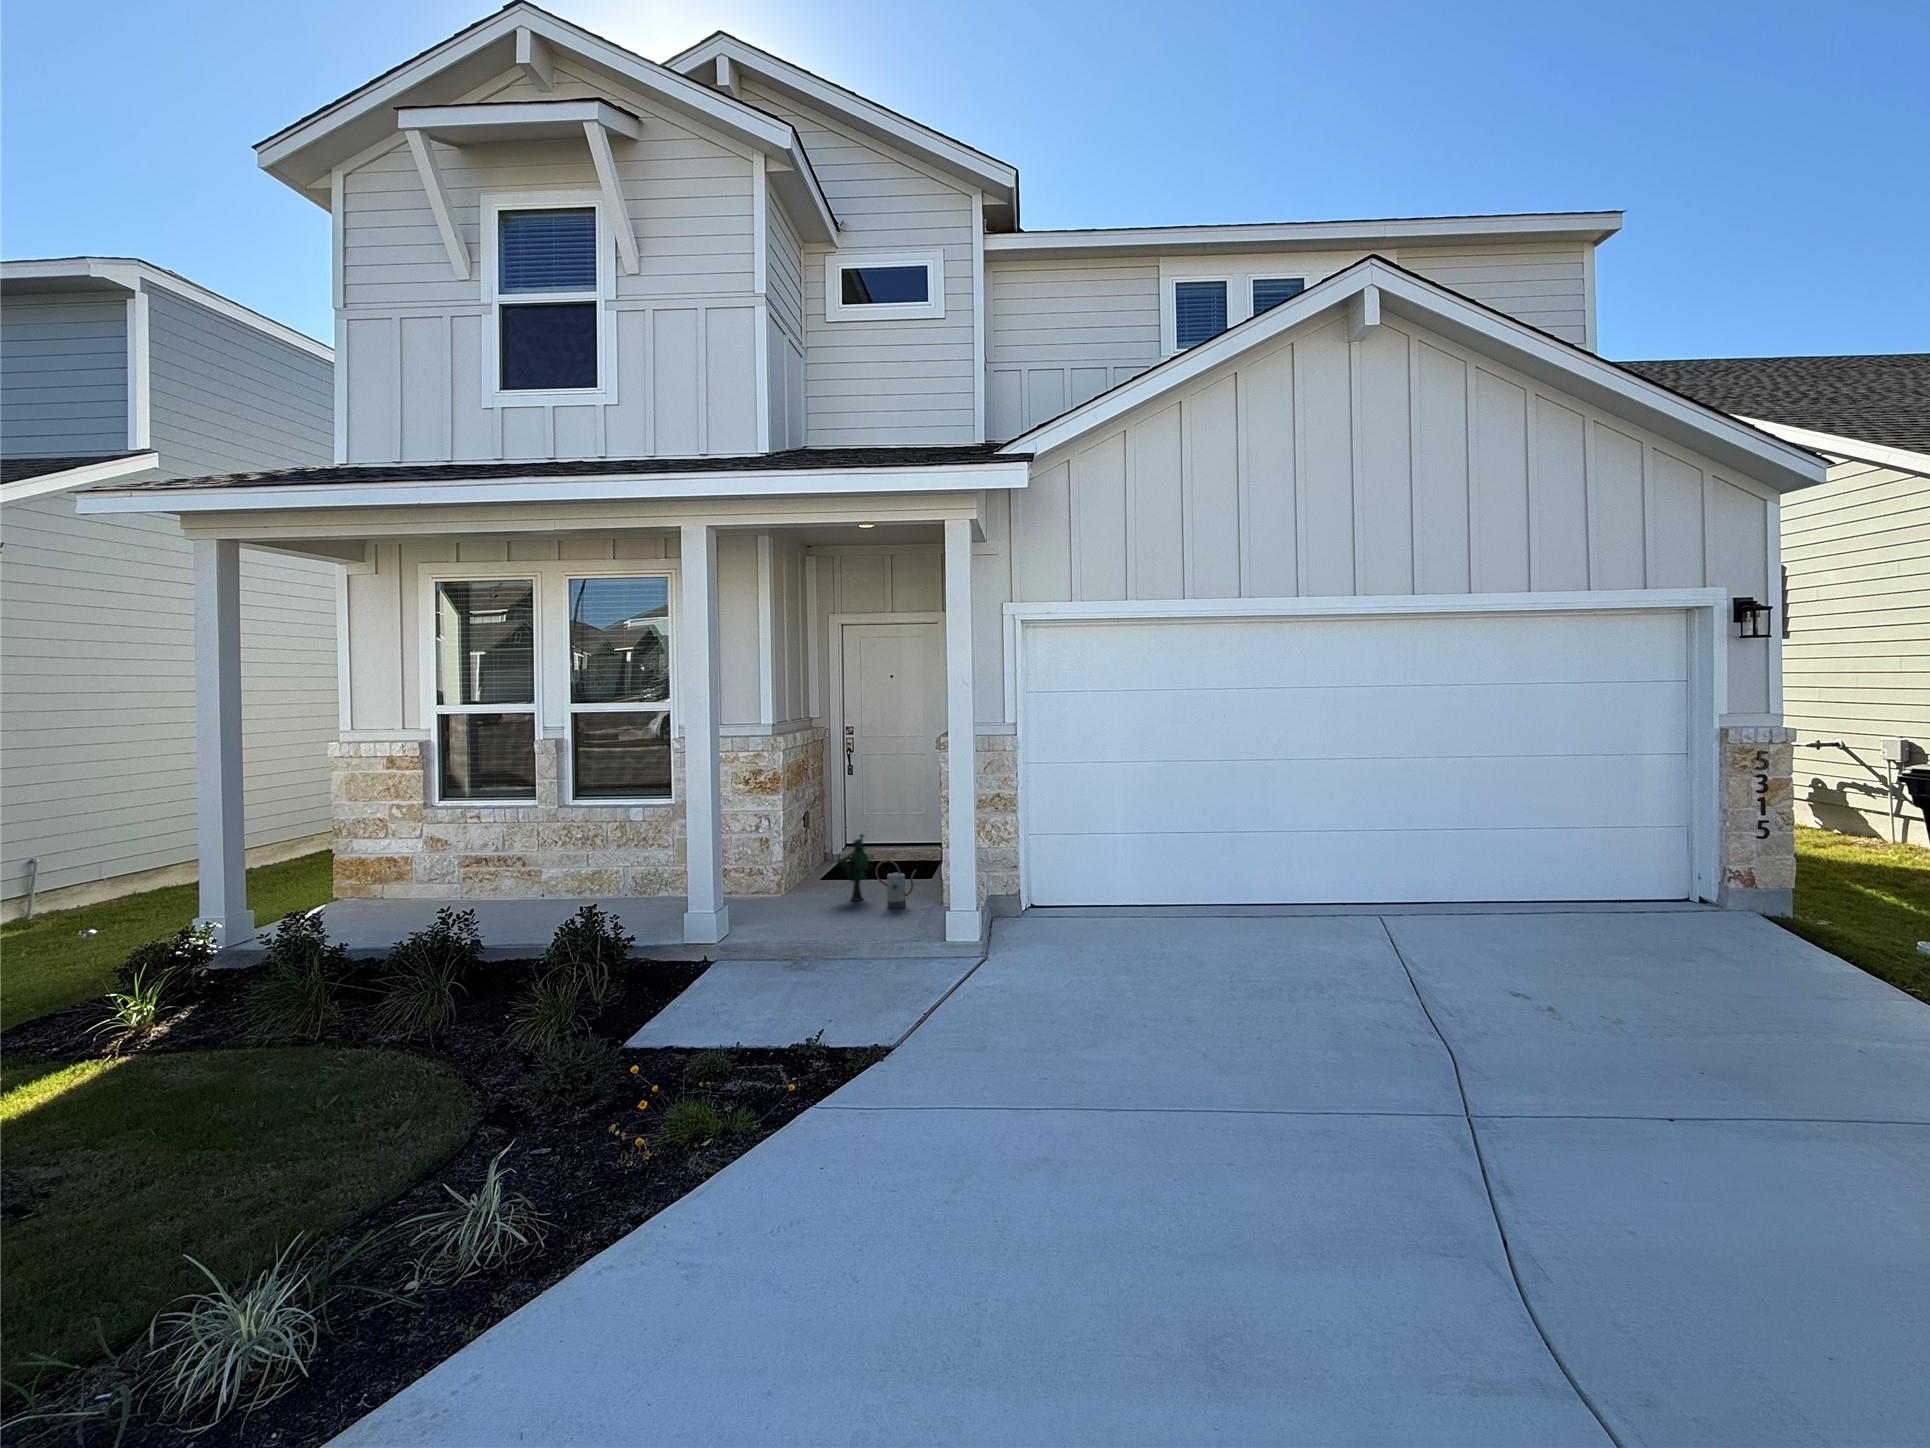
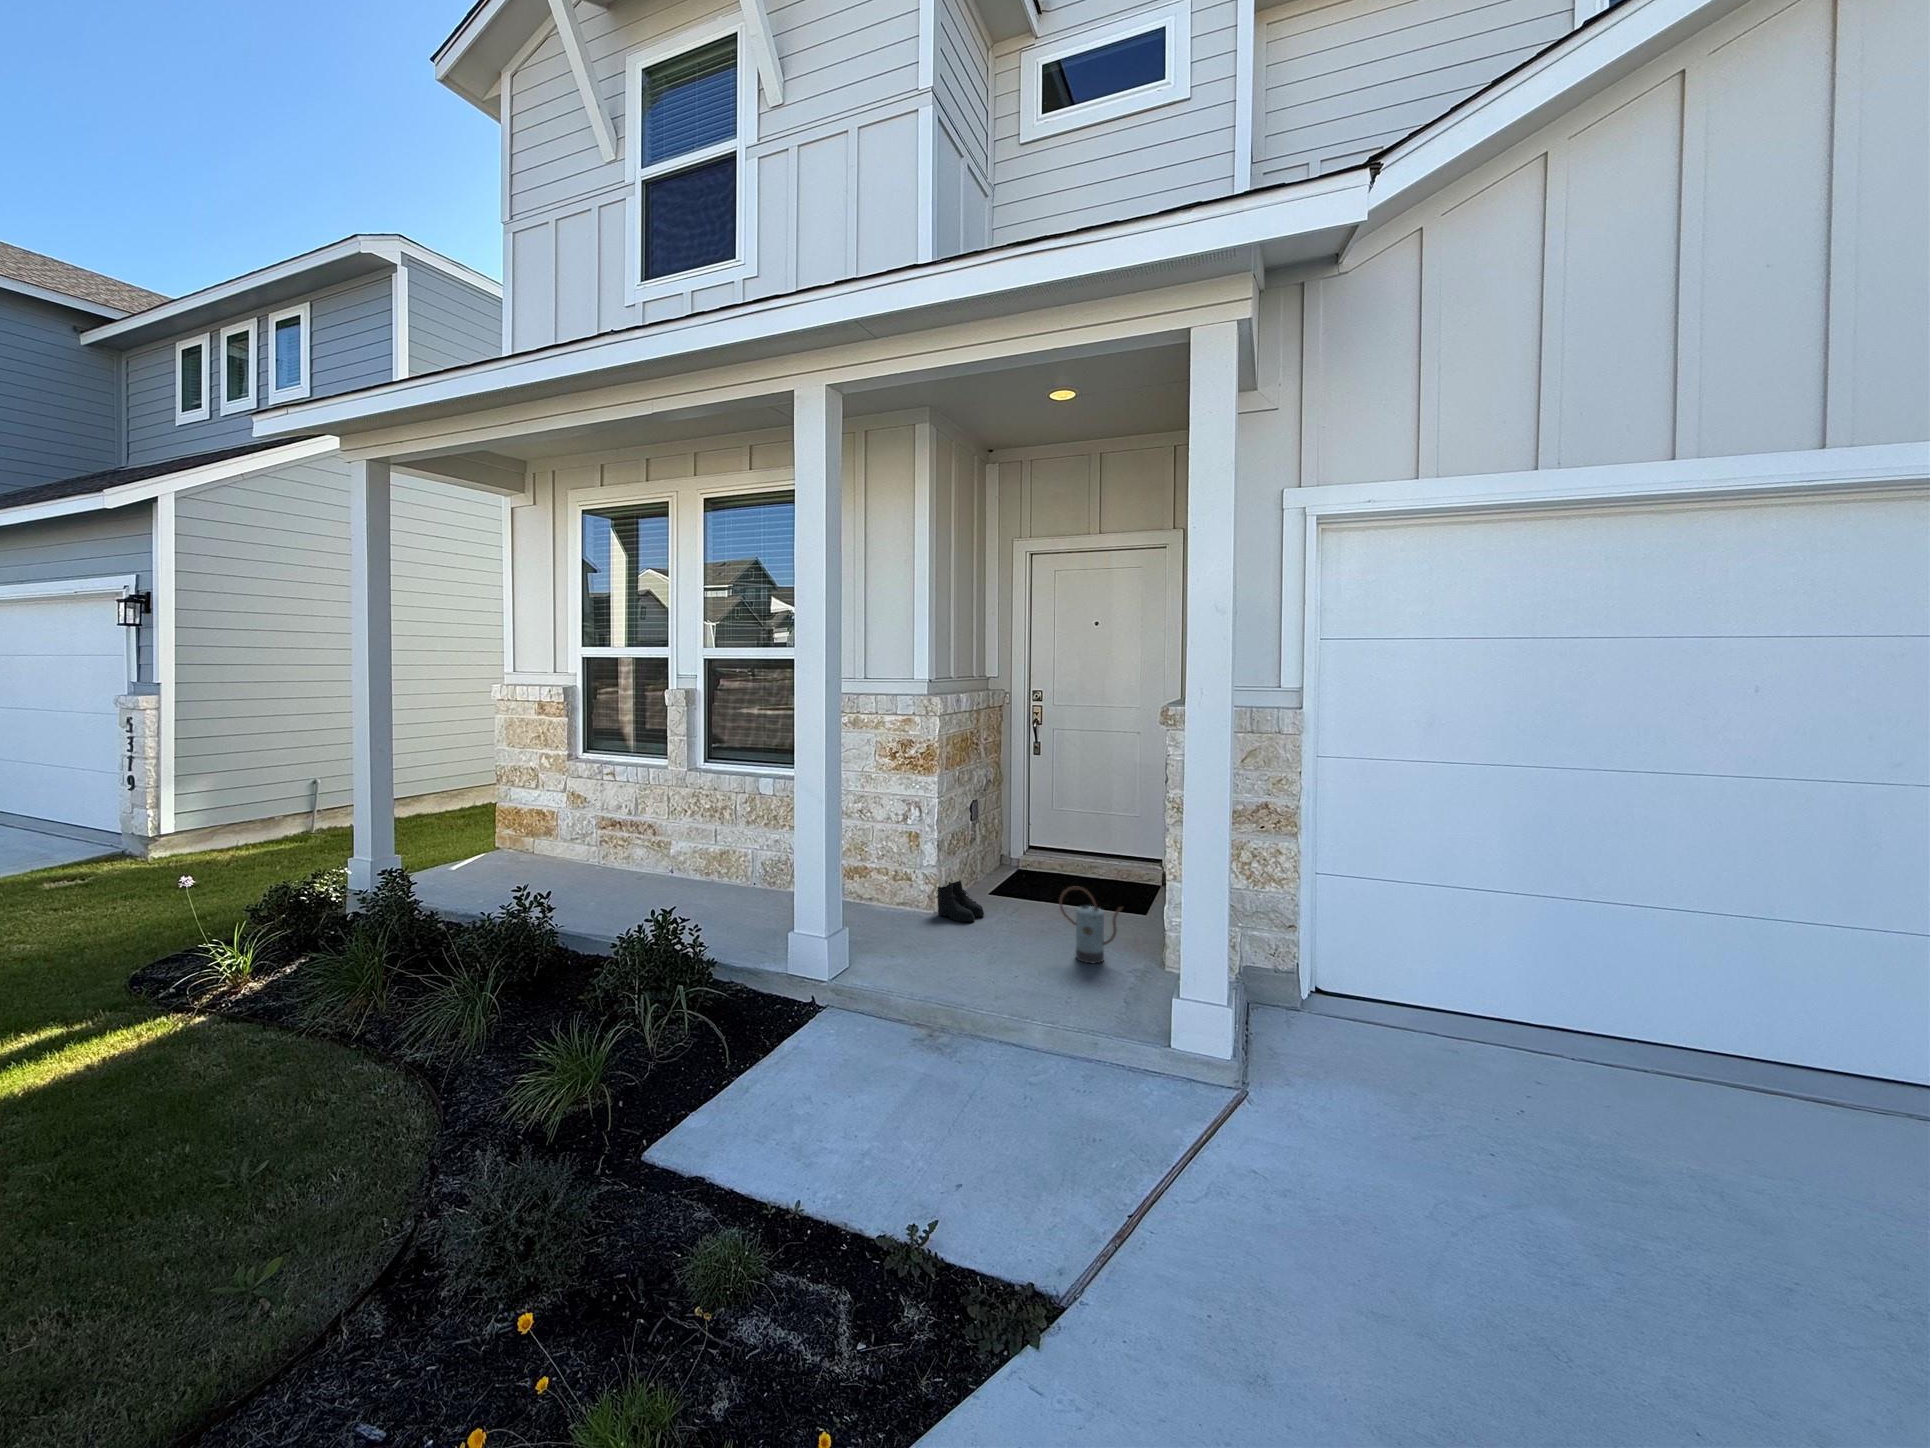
decorative plant: present [838,834,874,901] -> none [1005,840,1059,936]
boots: none [785,872,822,900] -> present [936,880,984,922]

